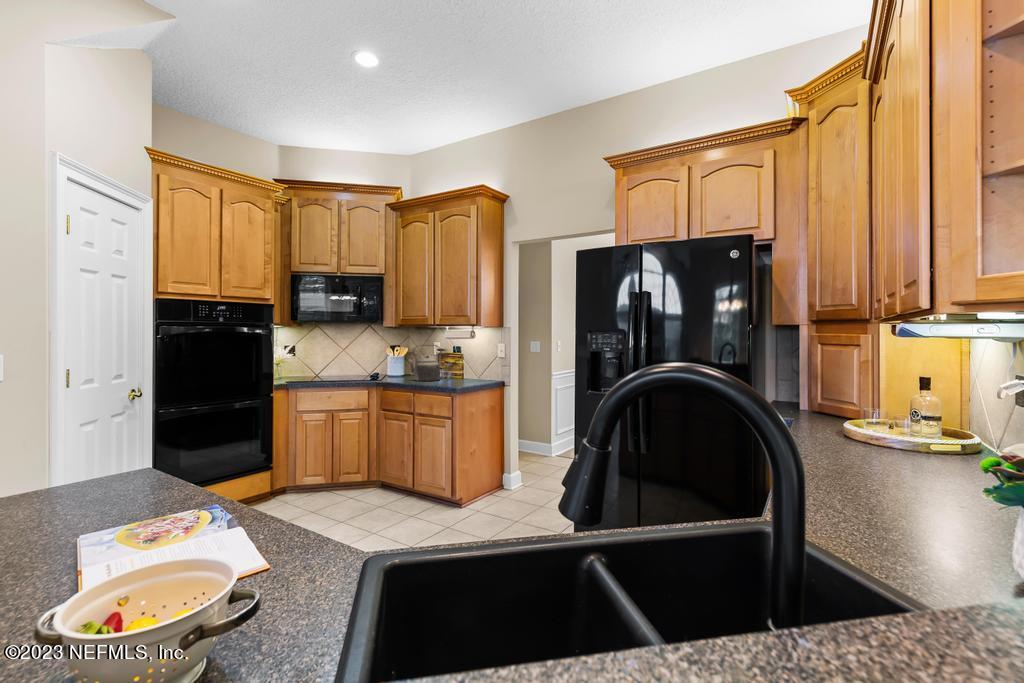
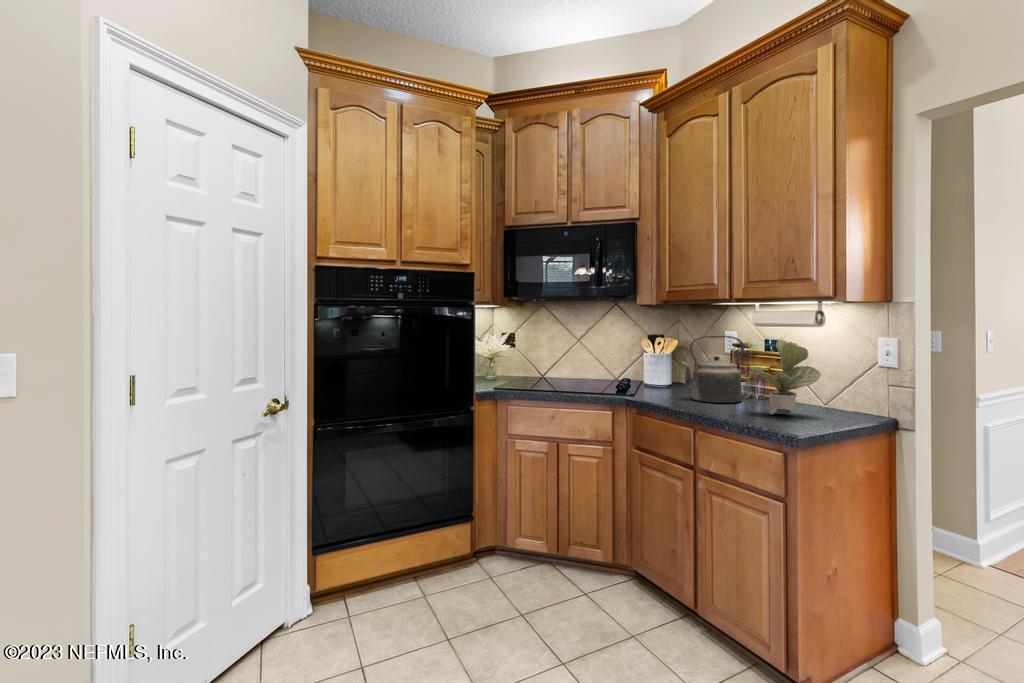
potted plant: none [441,346,473,384] -> present [750,339,821,414]

